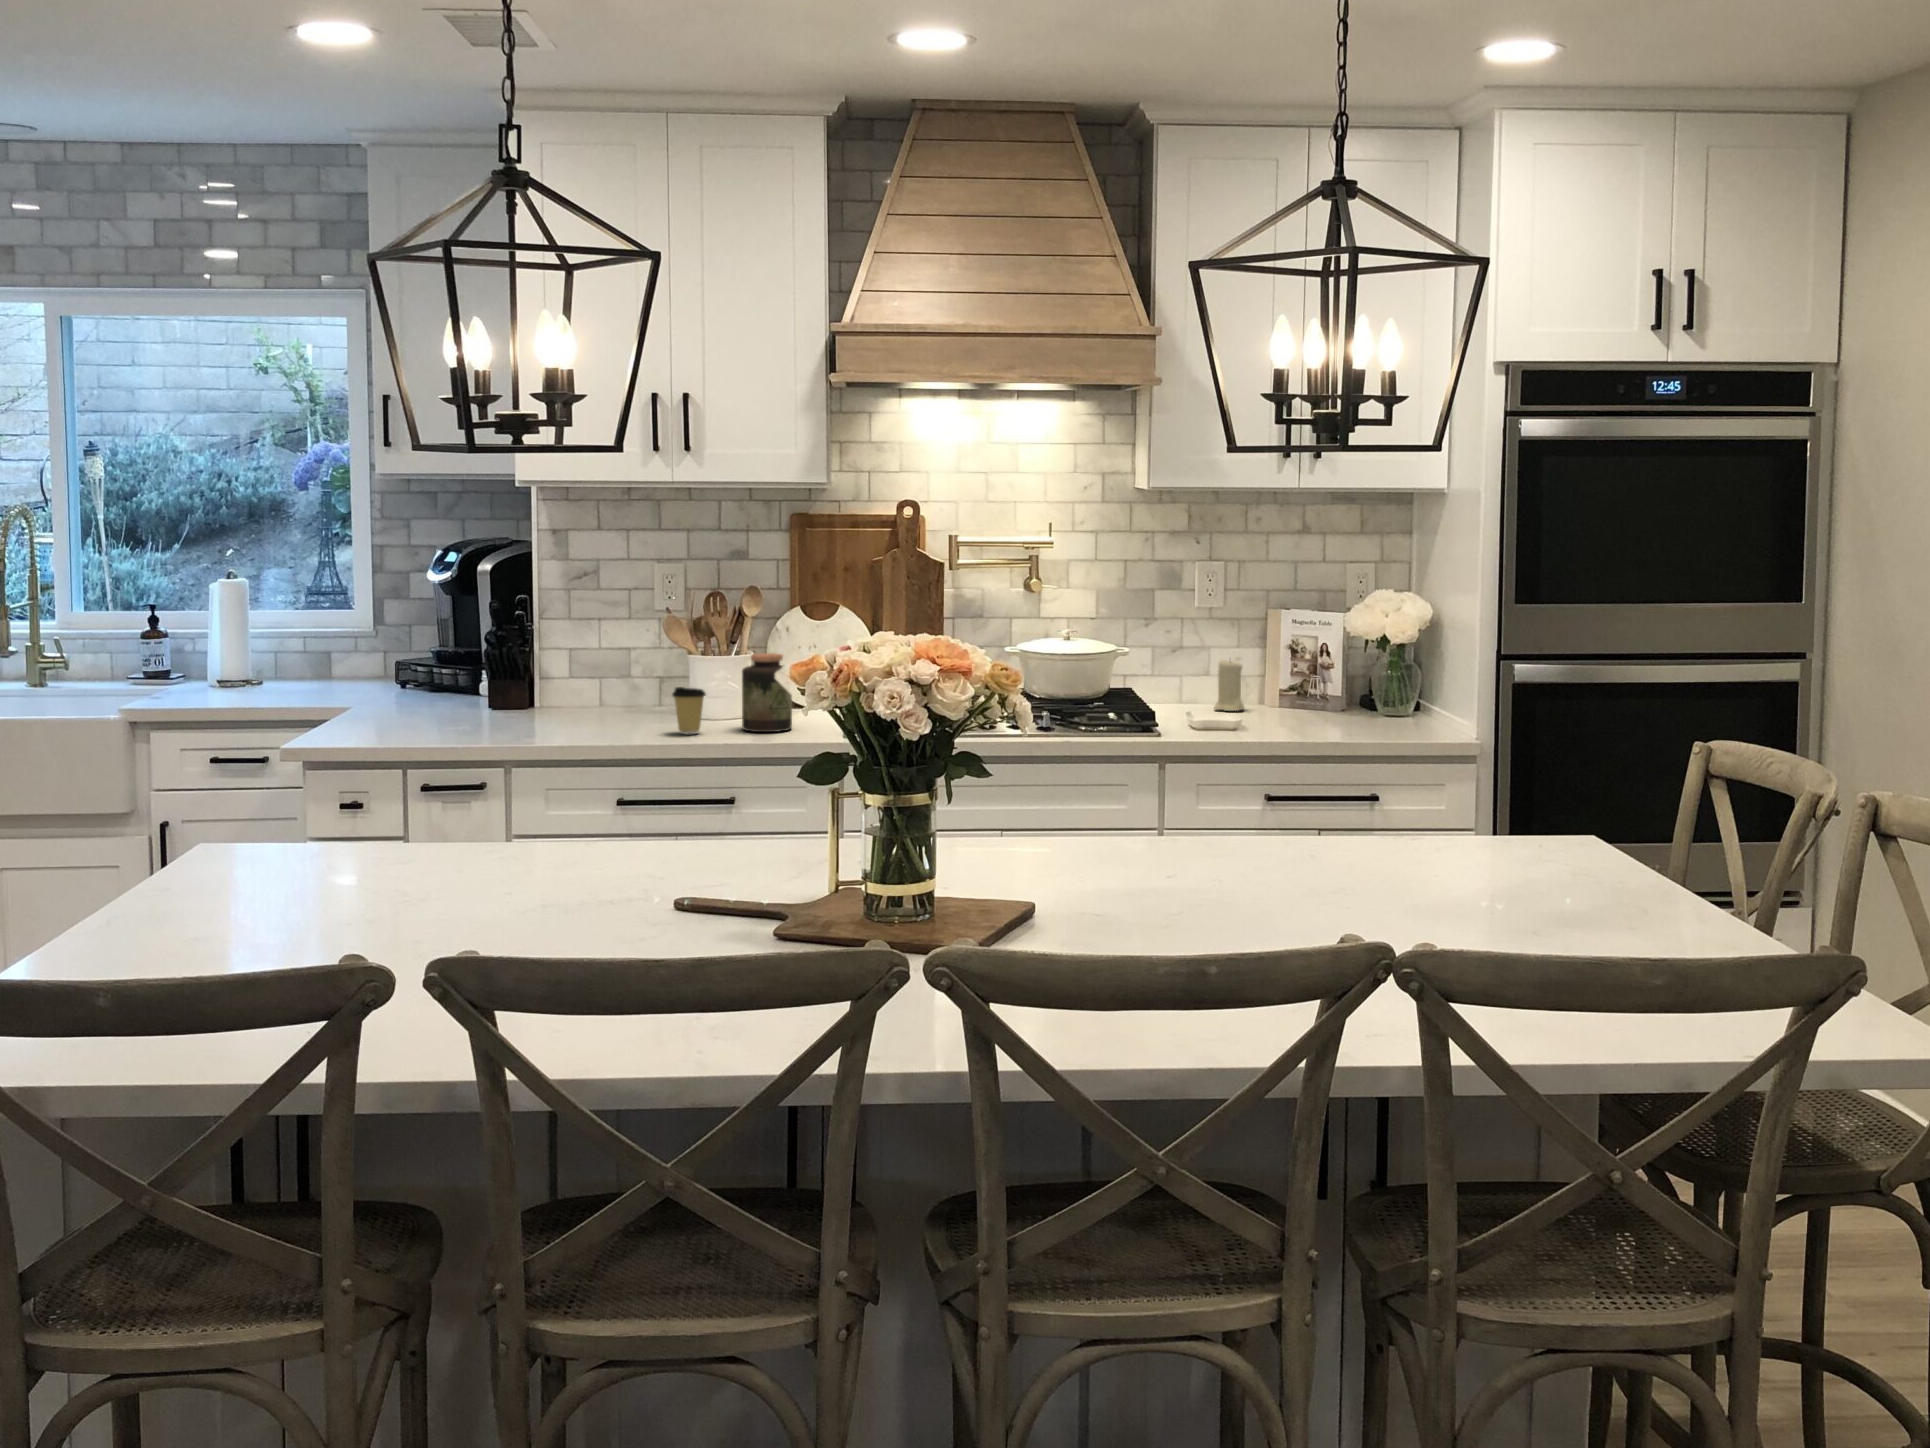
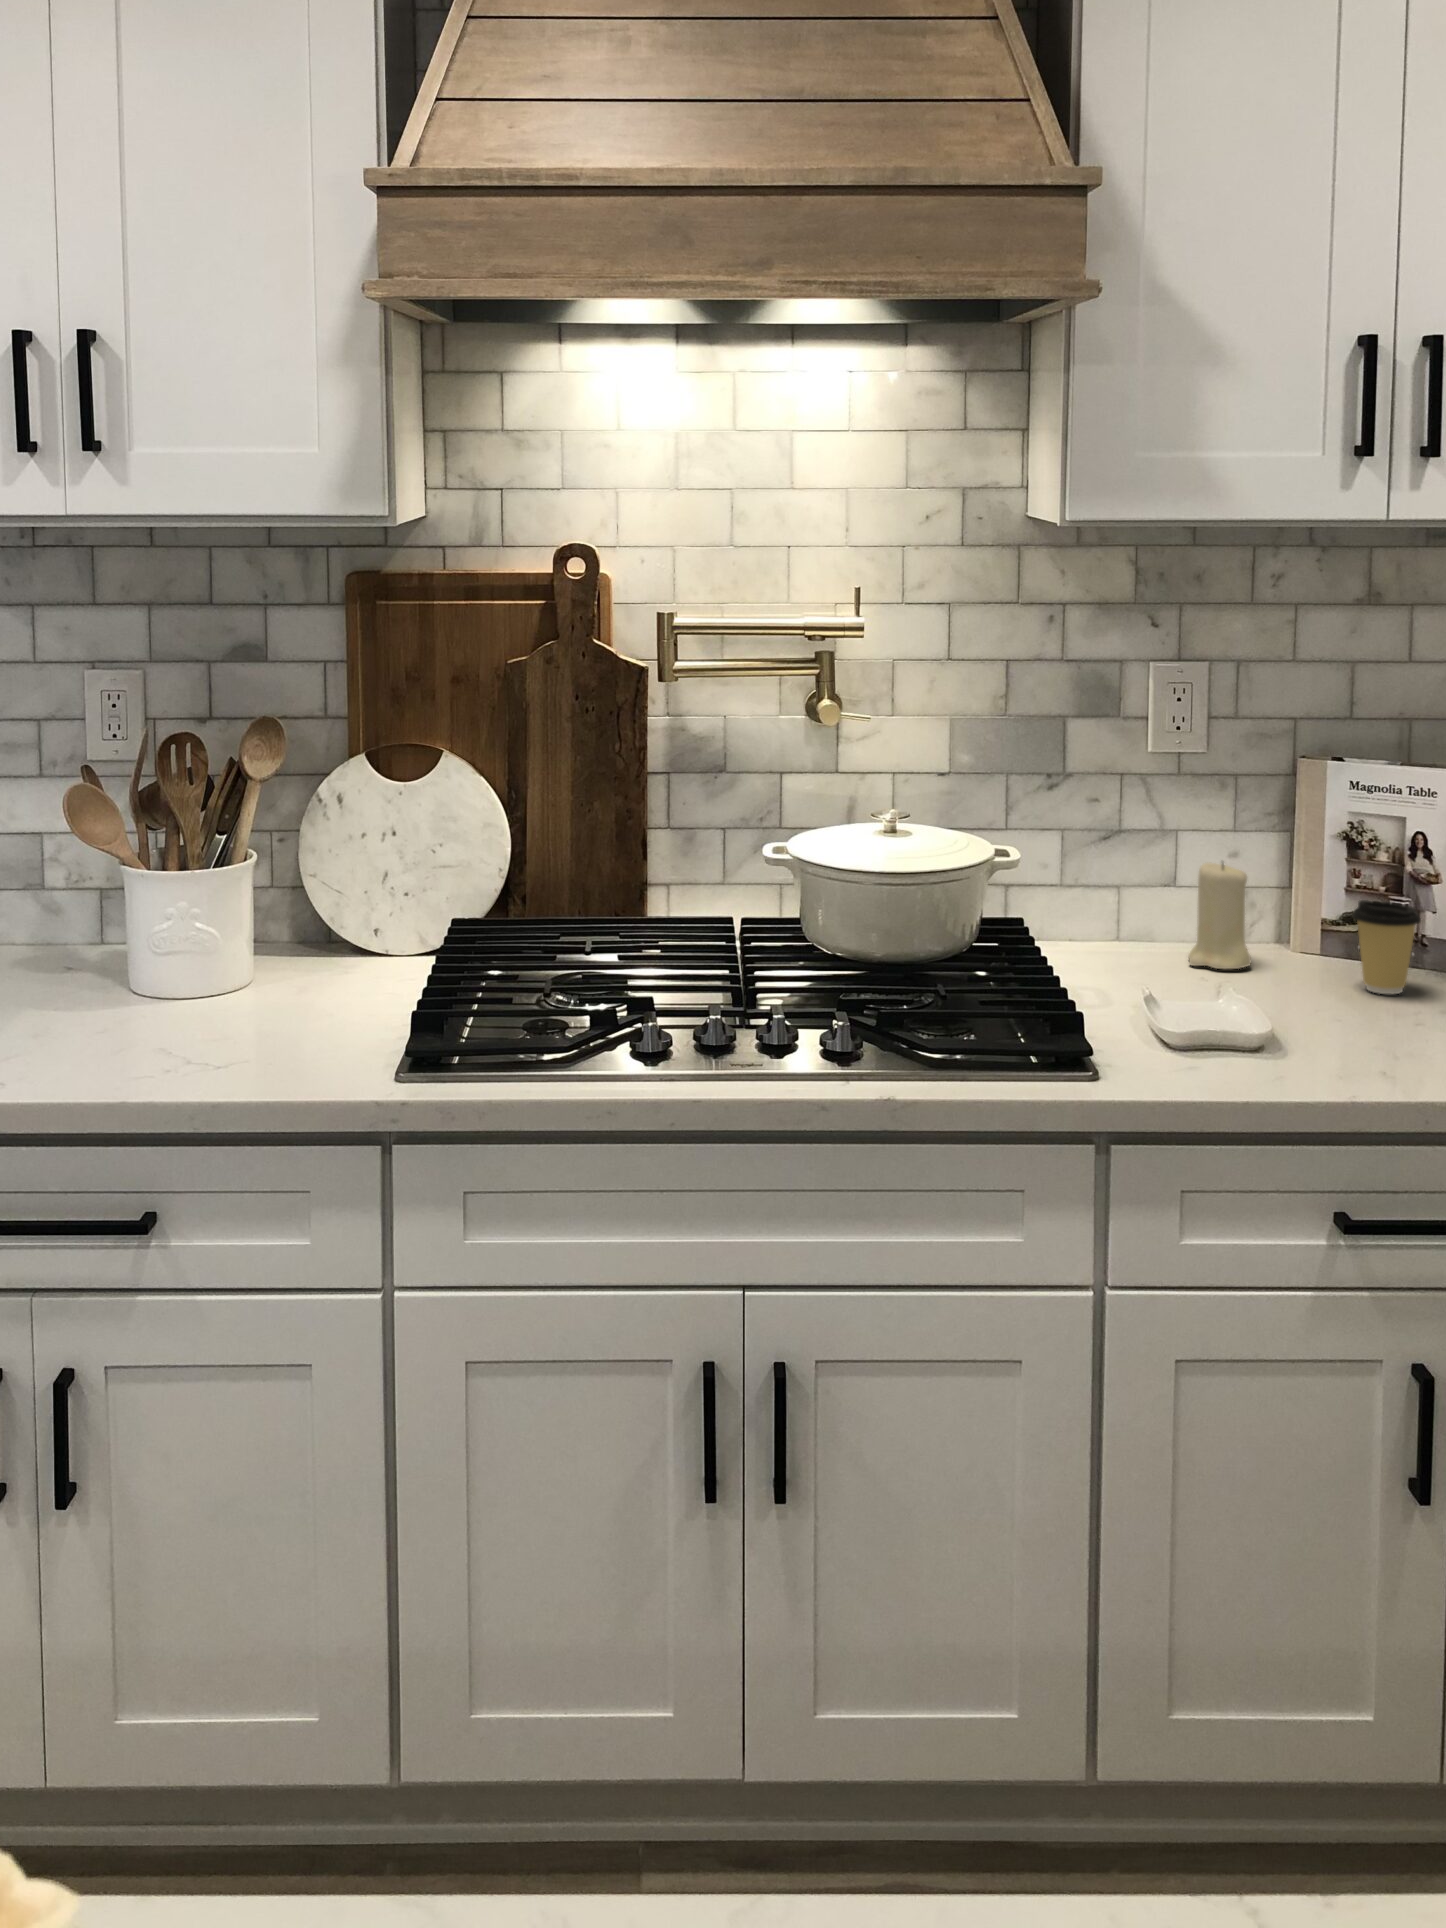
jar: present [742,653,792,732] -> none [191,878,302,1056]
coffee cup: present [672,687,706,734] -> present [1353,900,1421,994]

